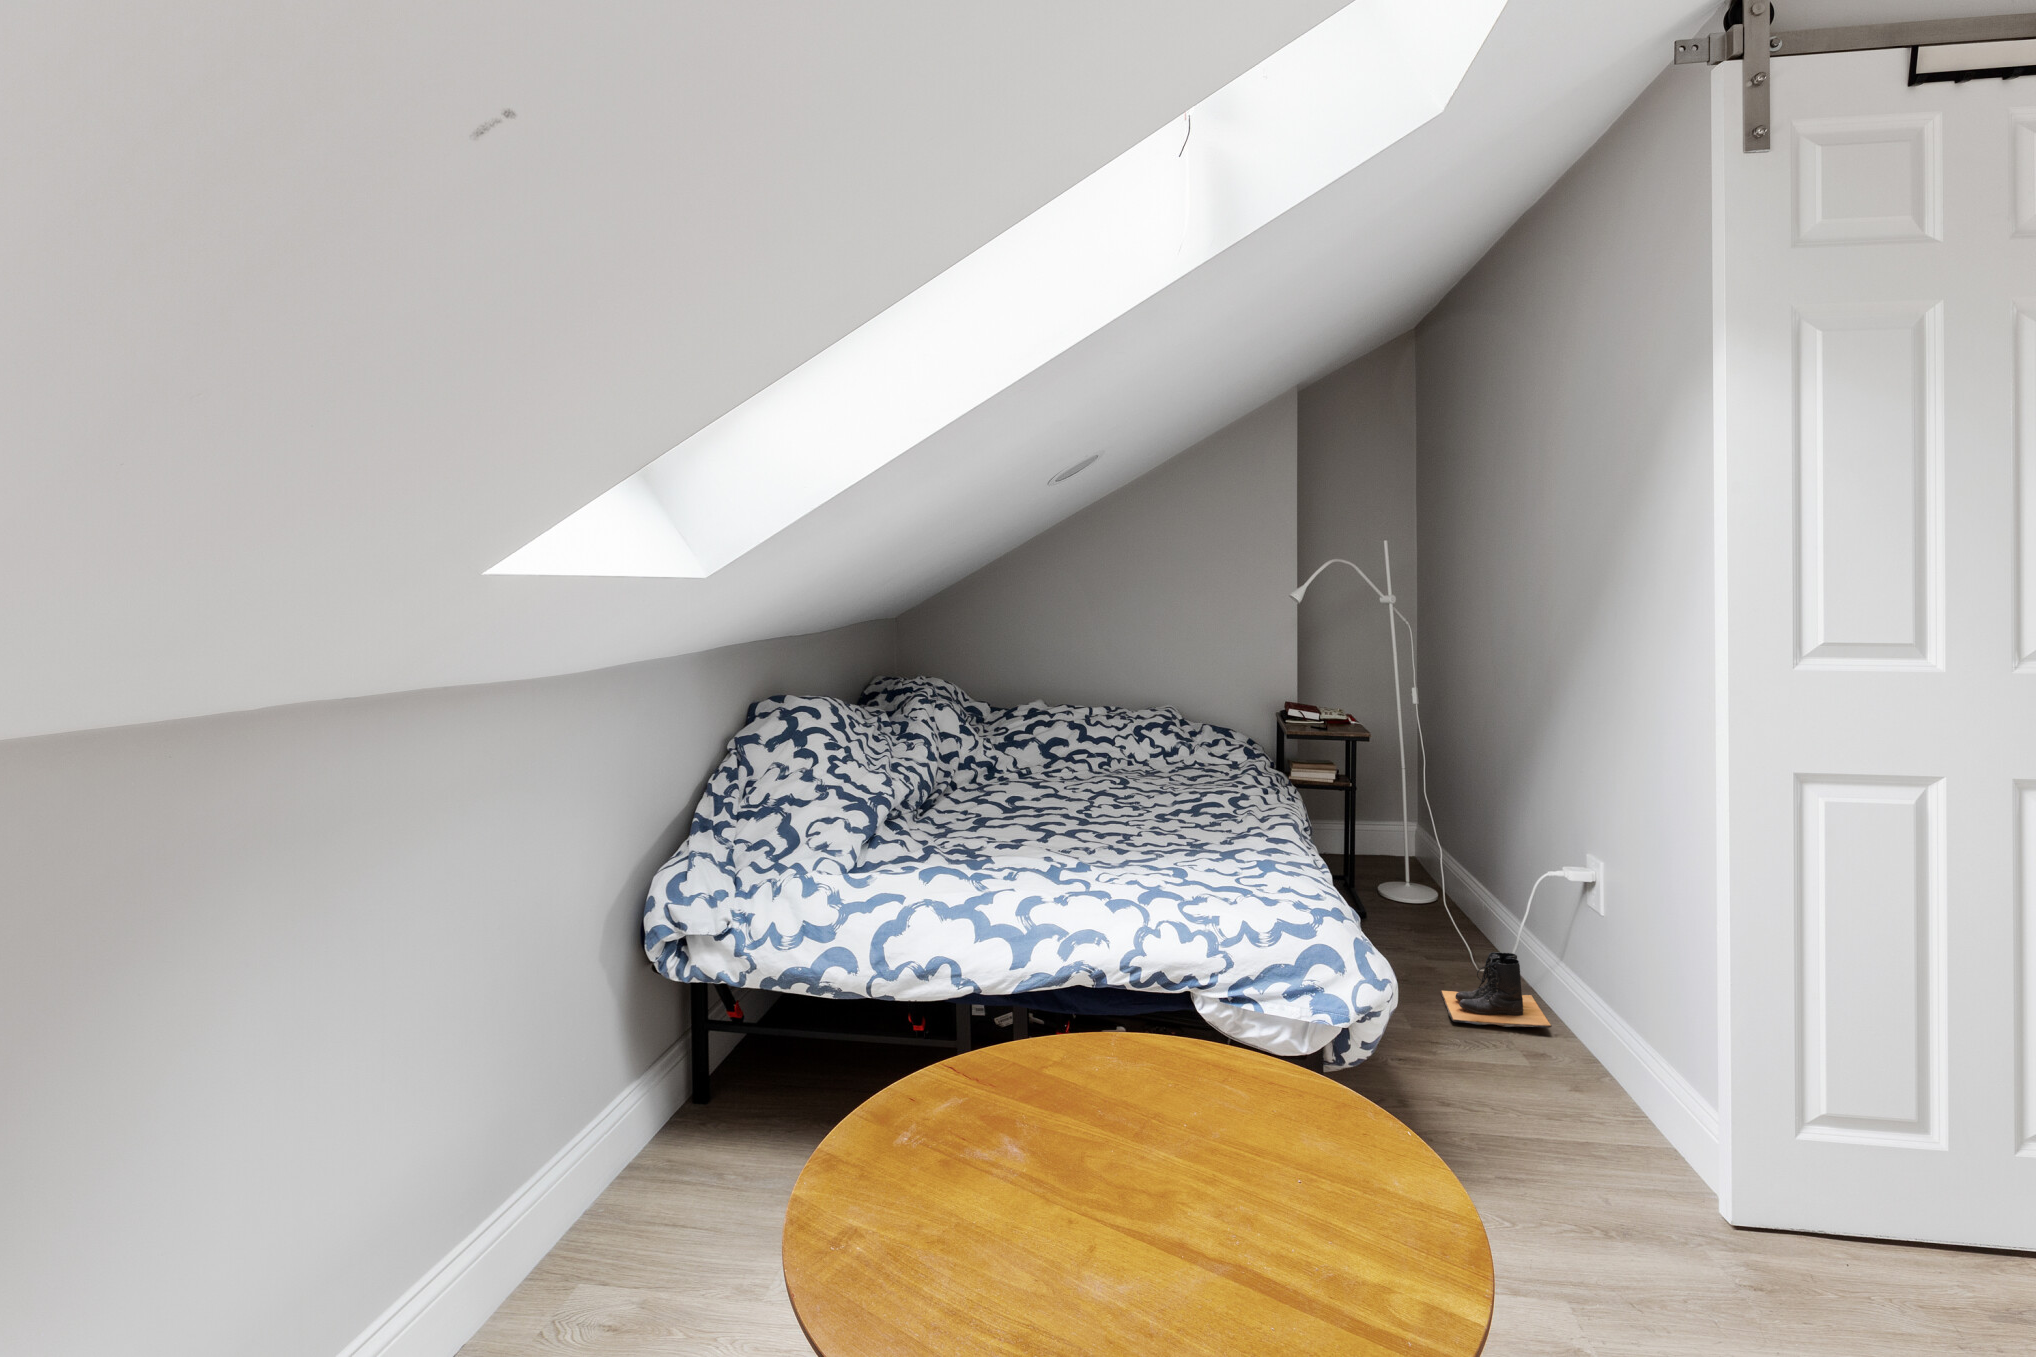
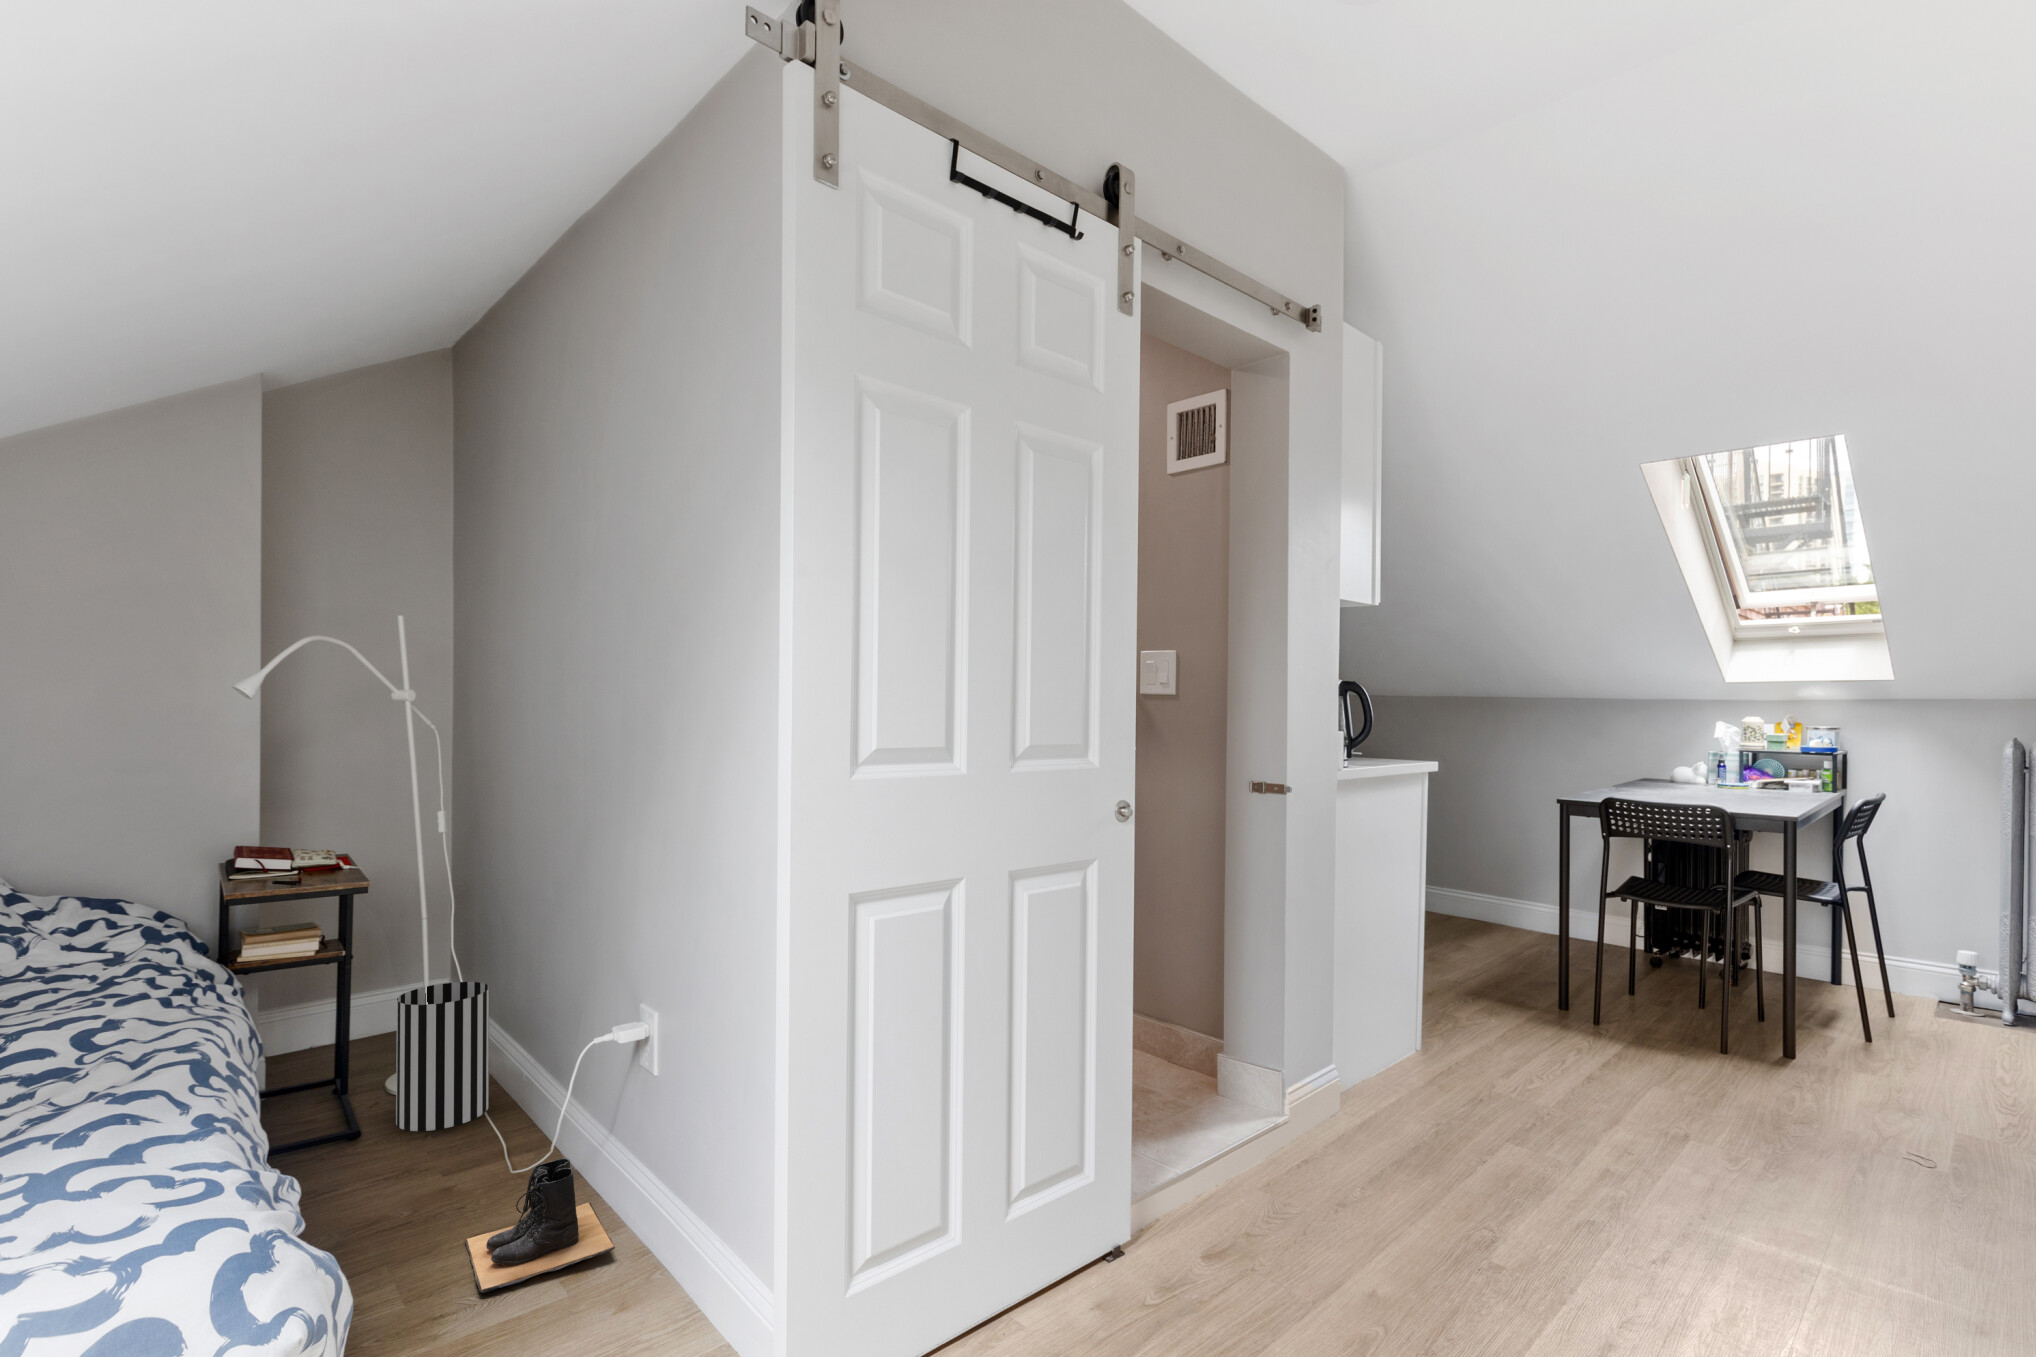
wastebasket: none [1388,819,1454,924] -> present [396,982,489,1131]

